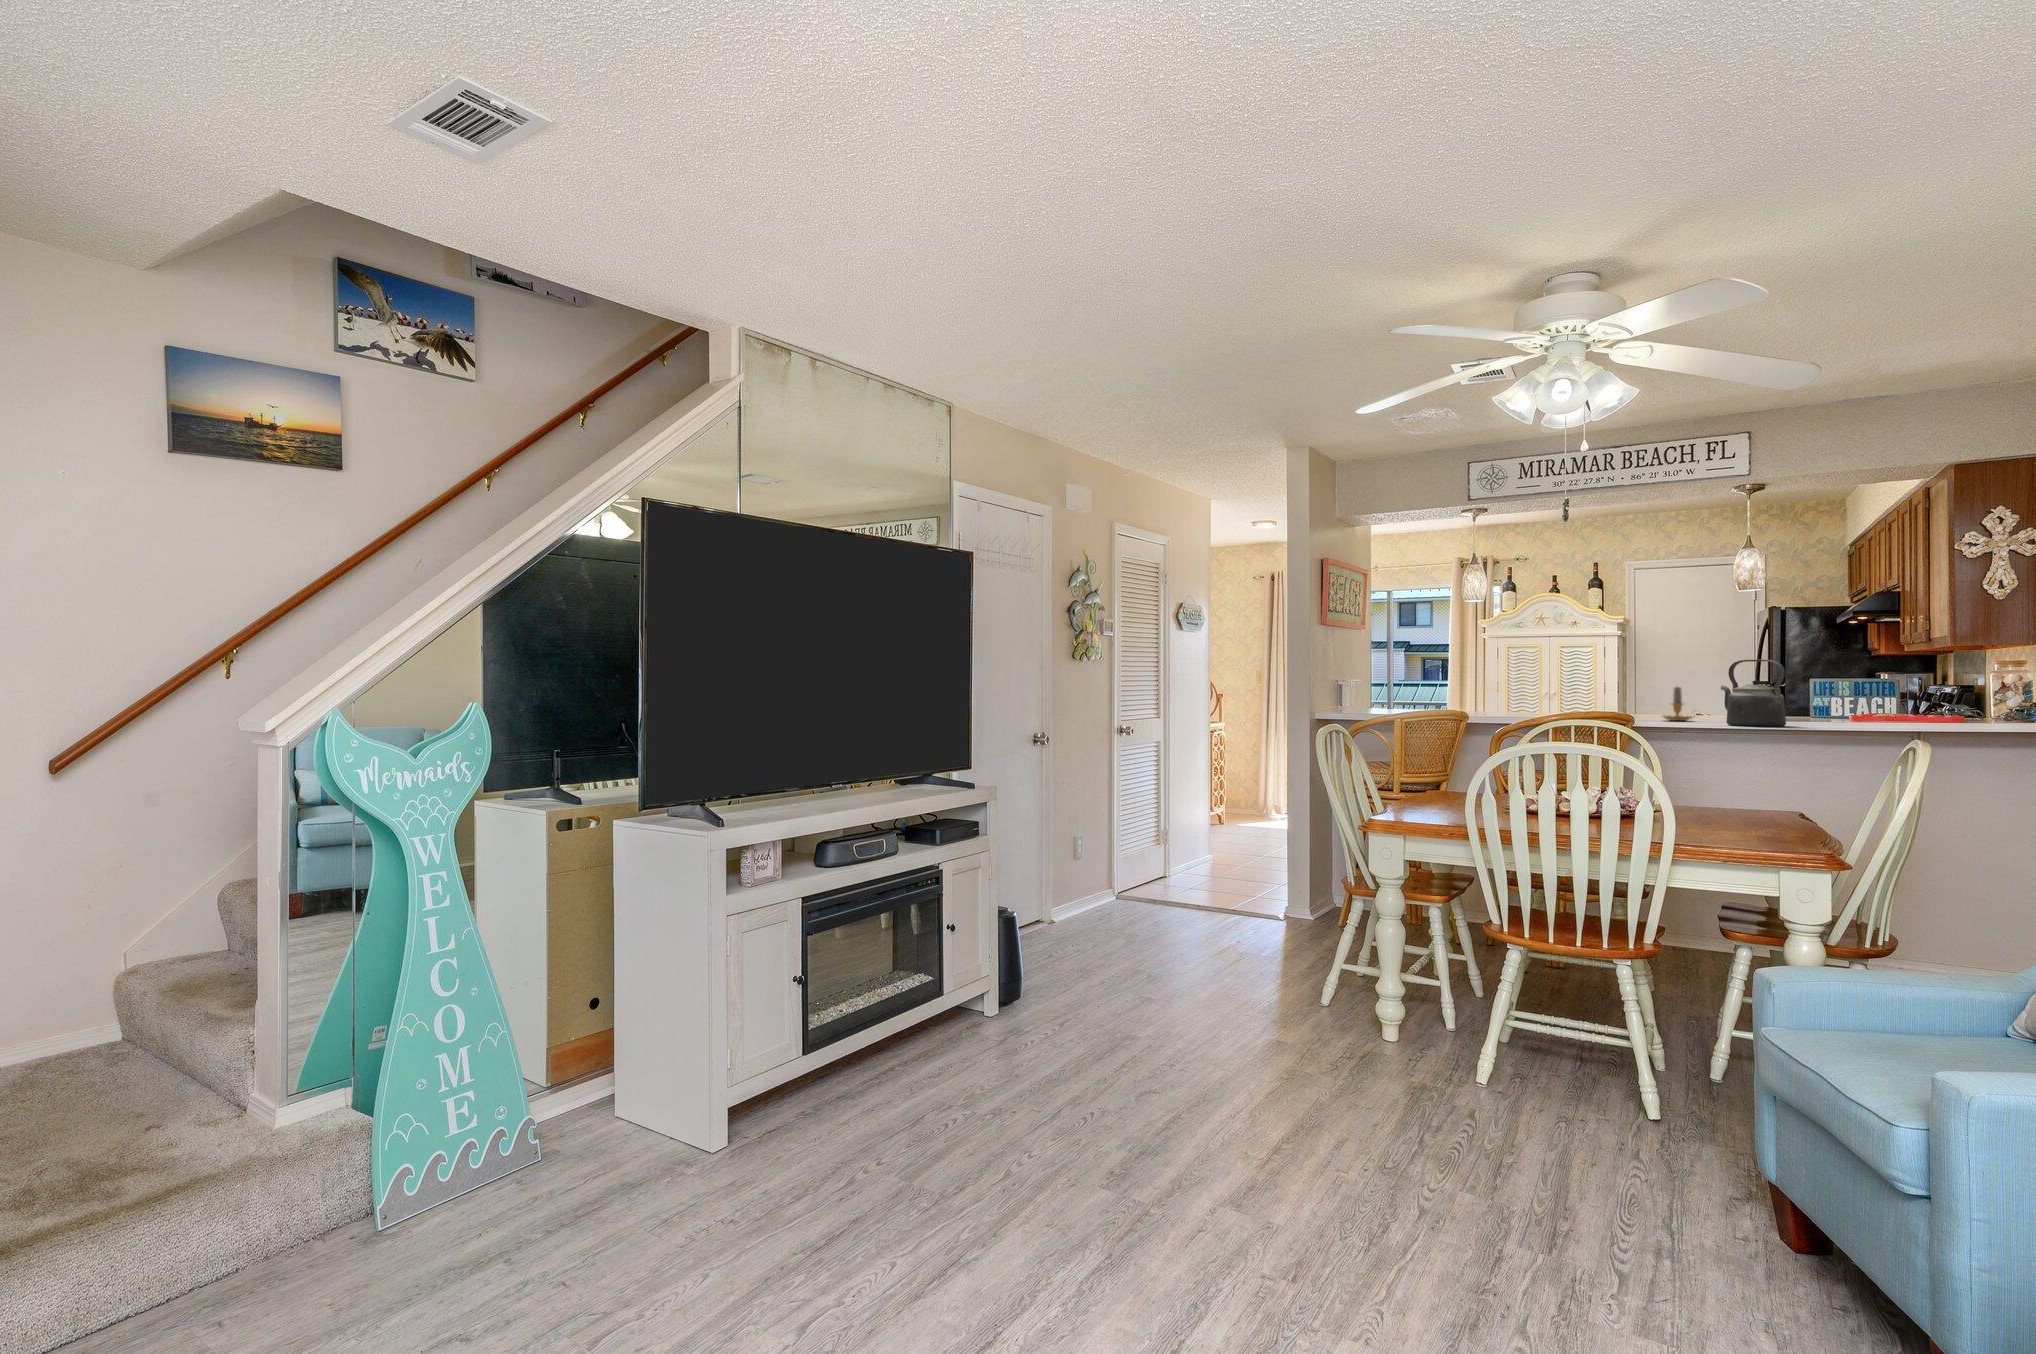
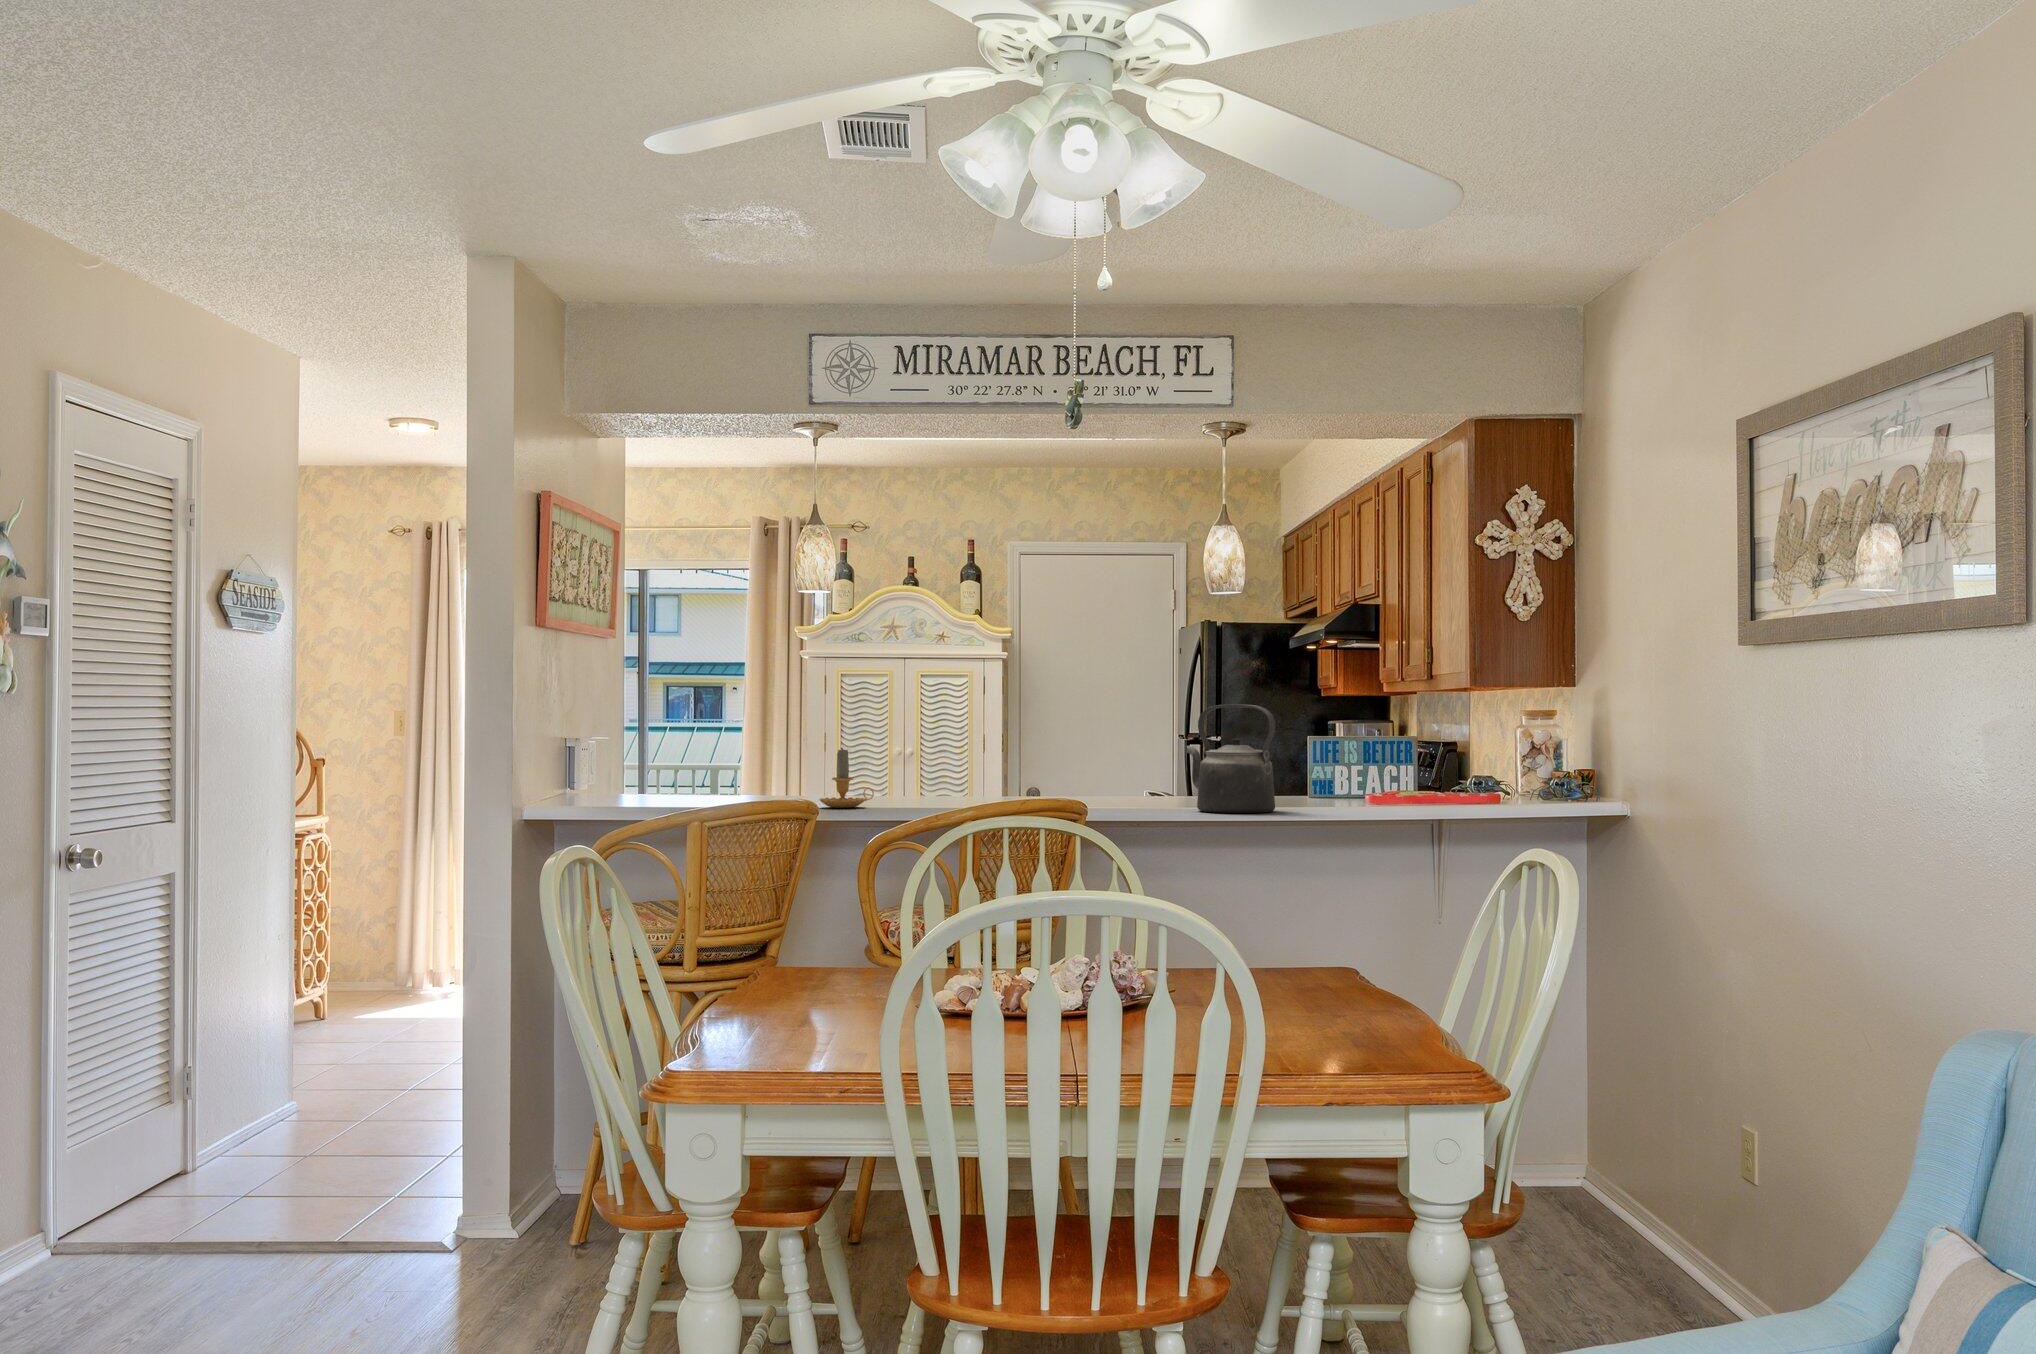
candle: present [1663,687,1695,721] -> present [819,749,874,808]

